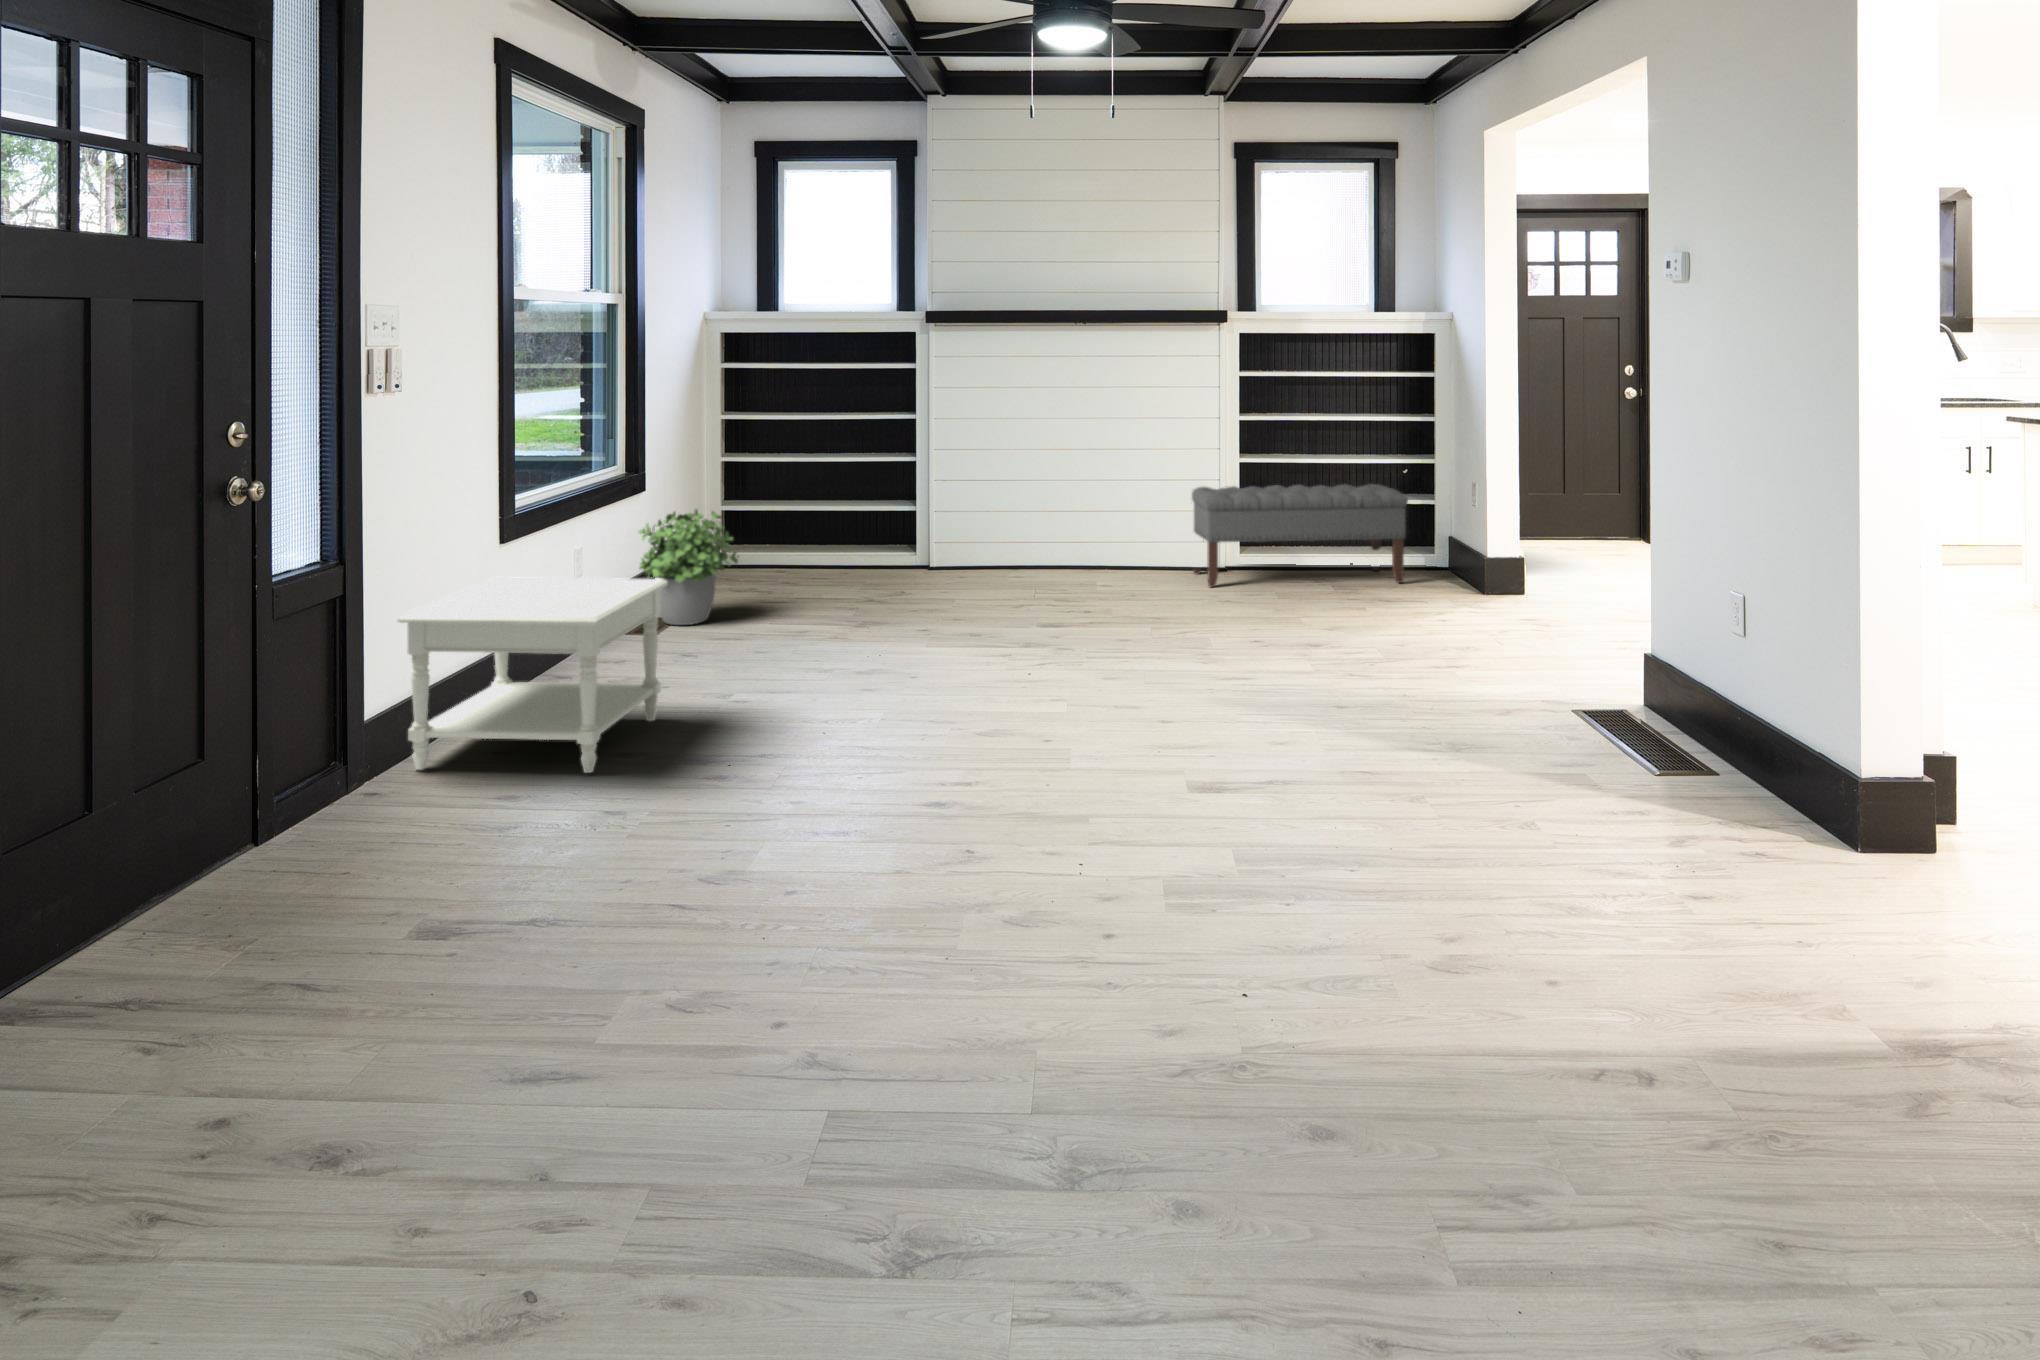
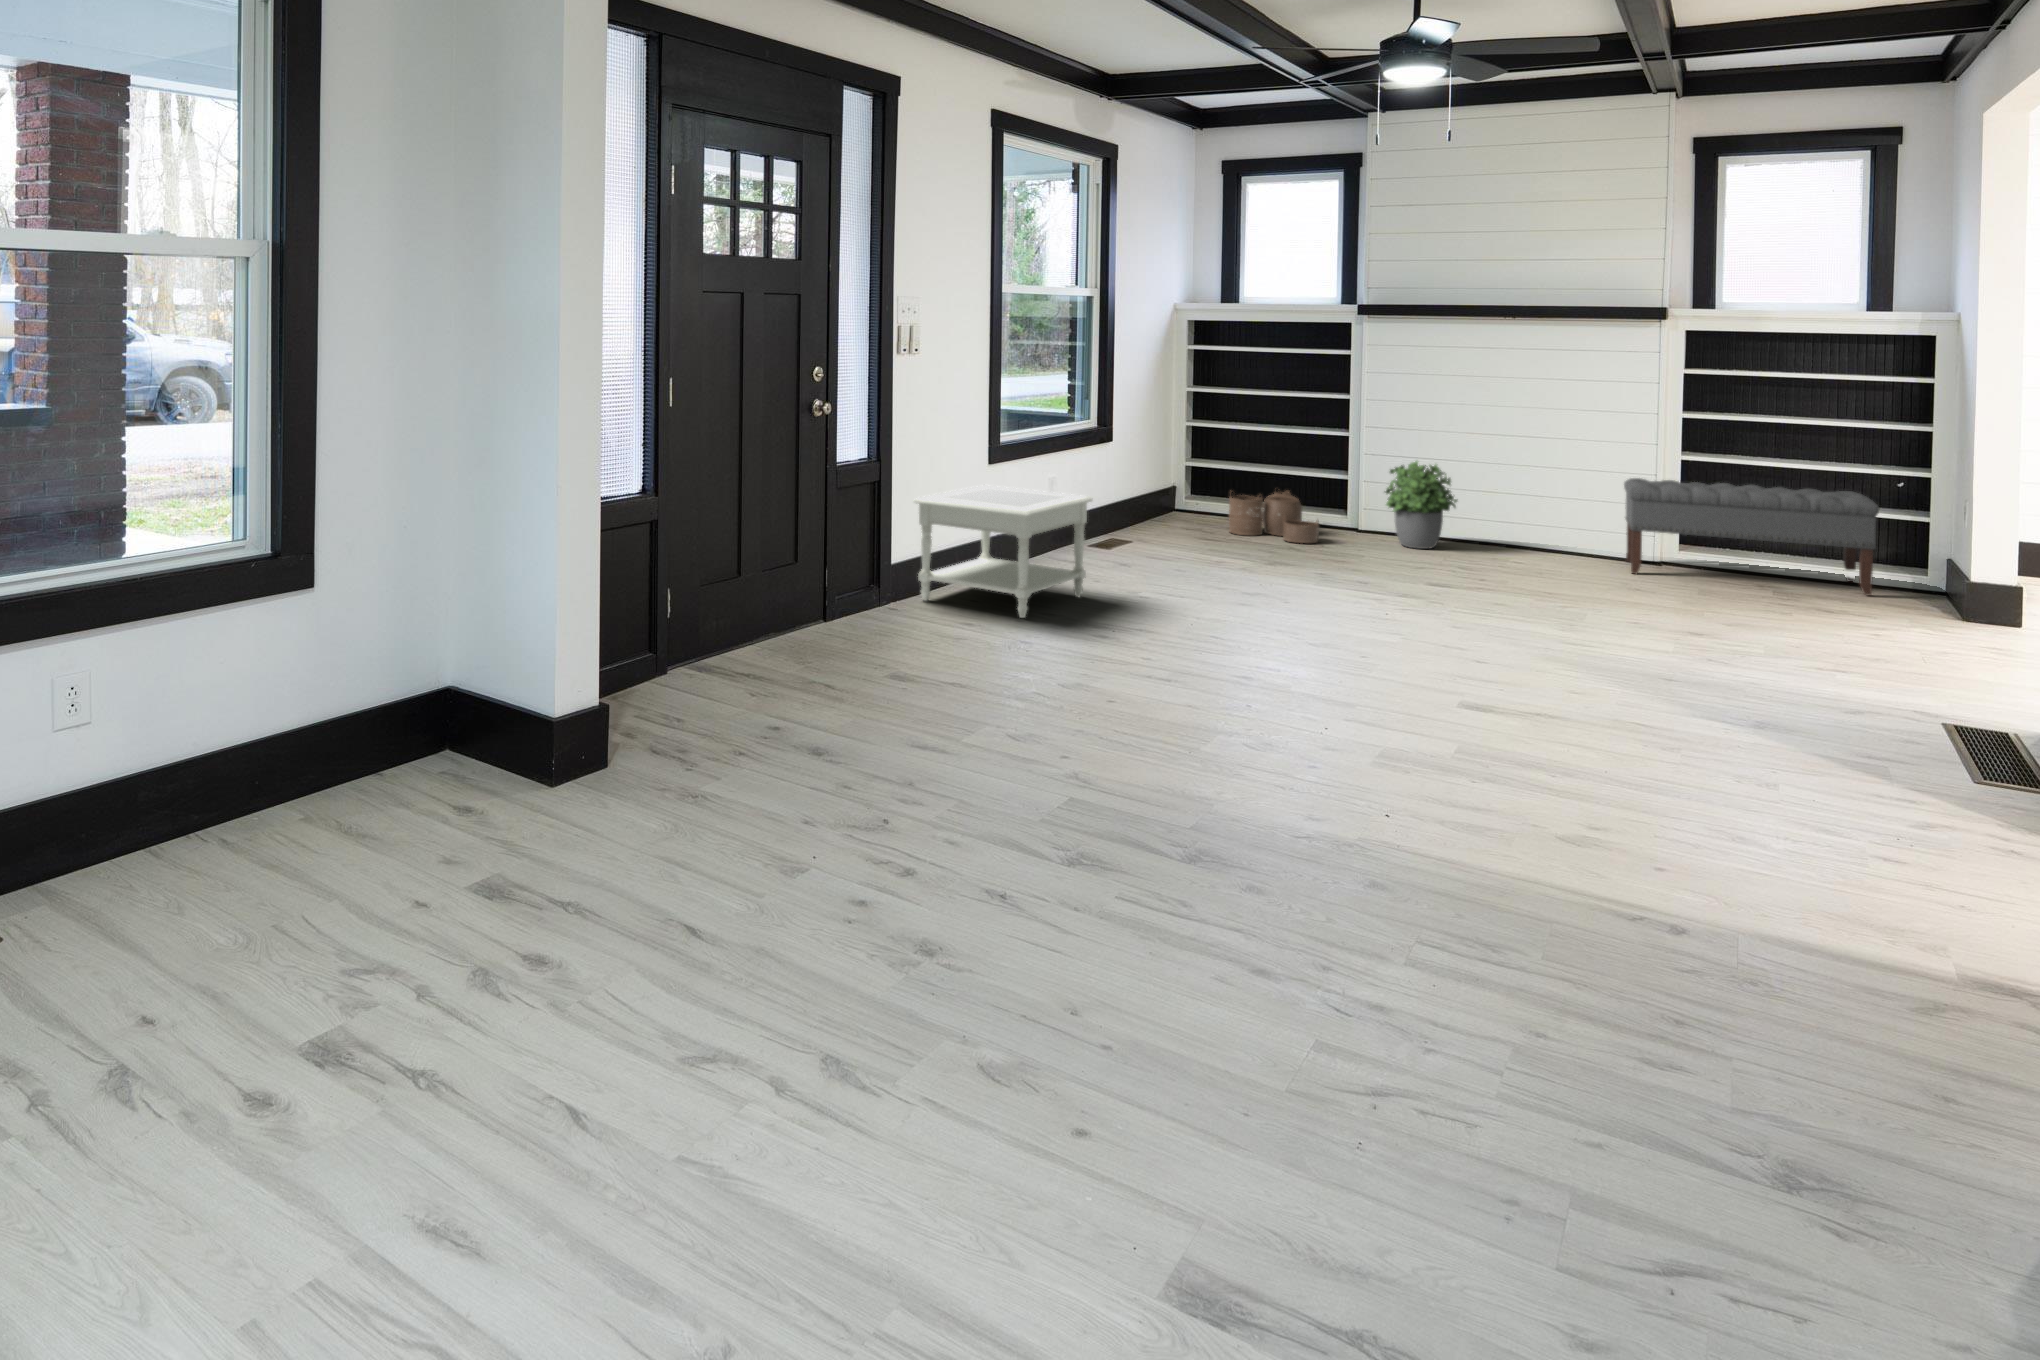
potted plant: present [639,510,738,625] -> present [1385,461,1457,549]
woven basket: none [786,530,895,595] -> present [1229,491,1319,543]

